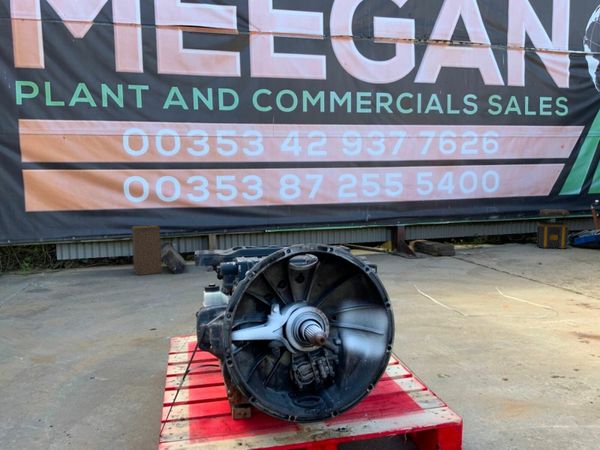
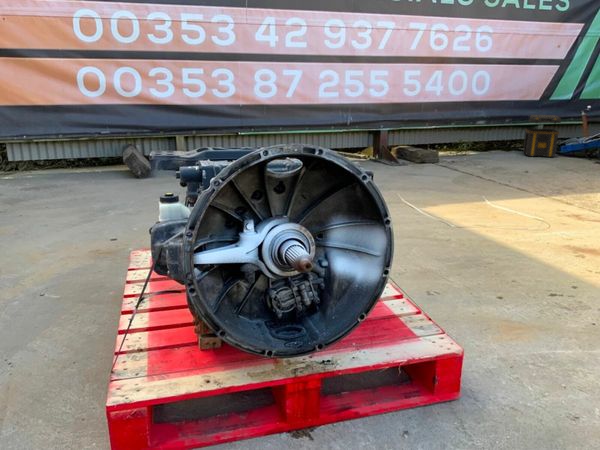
cardboard box: present [132,225,162,275] -> none [87,124,123,180]

